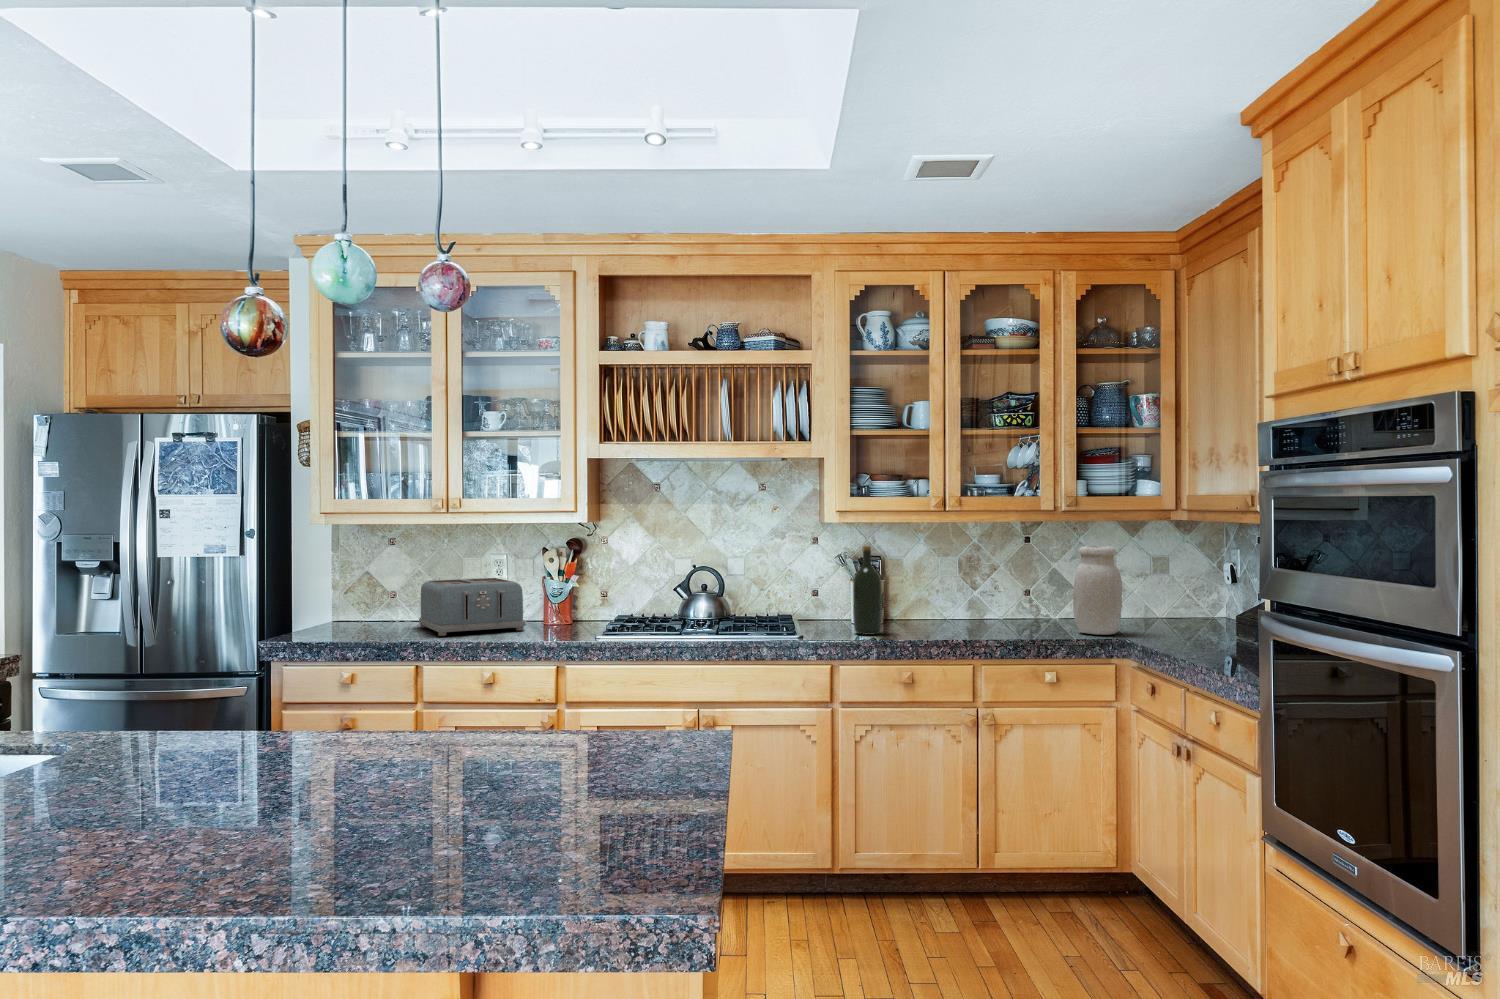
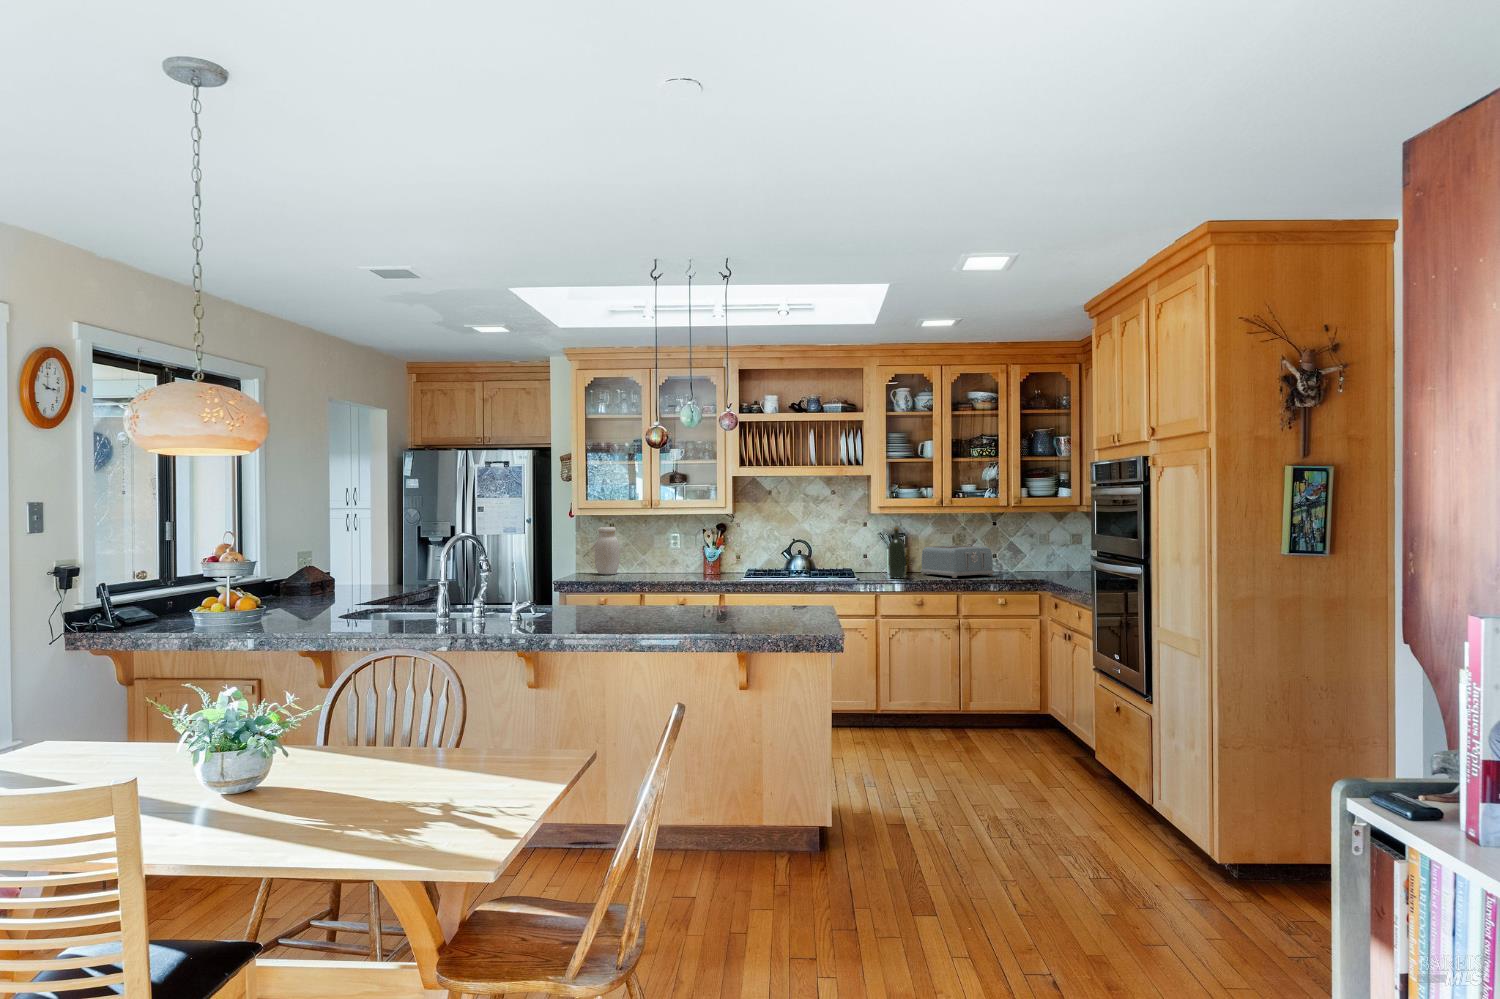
jar: present [1073,546,1122,635] -> present [595,527,620,575]
toaster: present [419,578,525,636] -> present [920,545,994,578]

